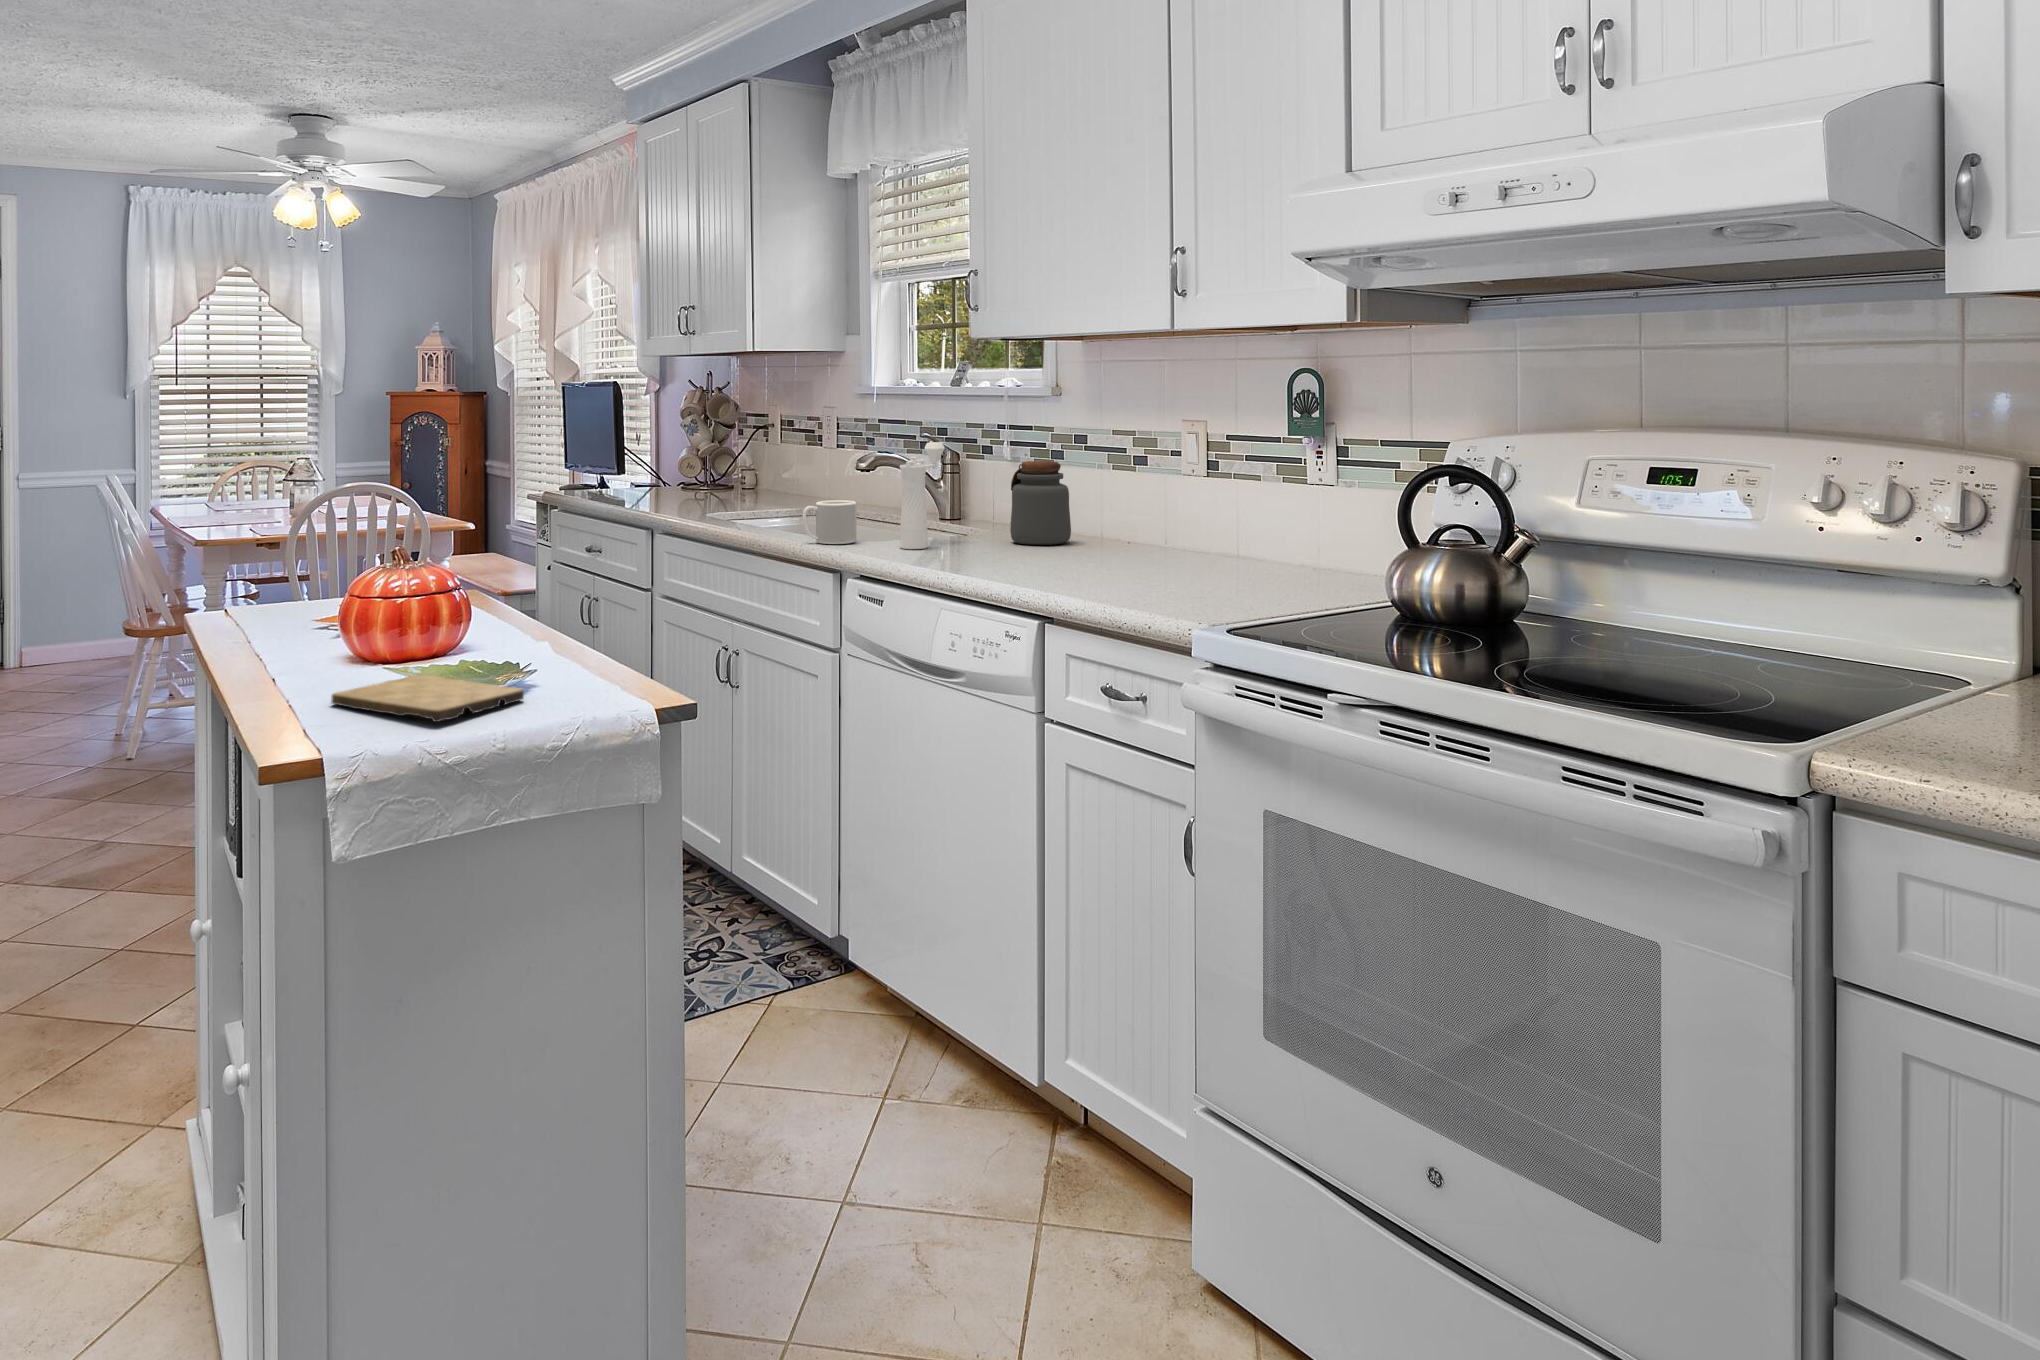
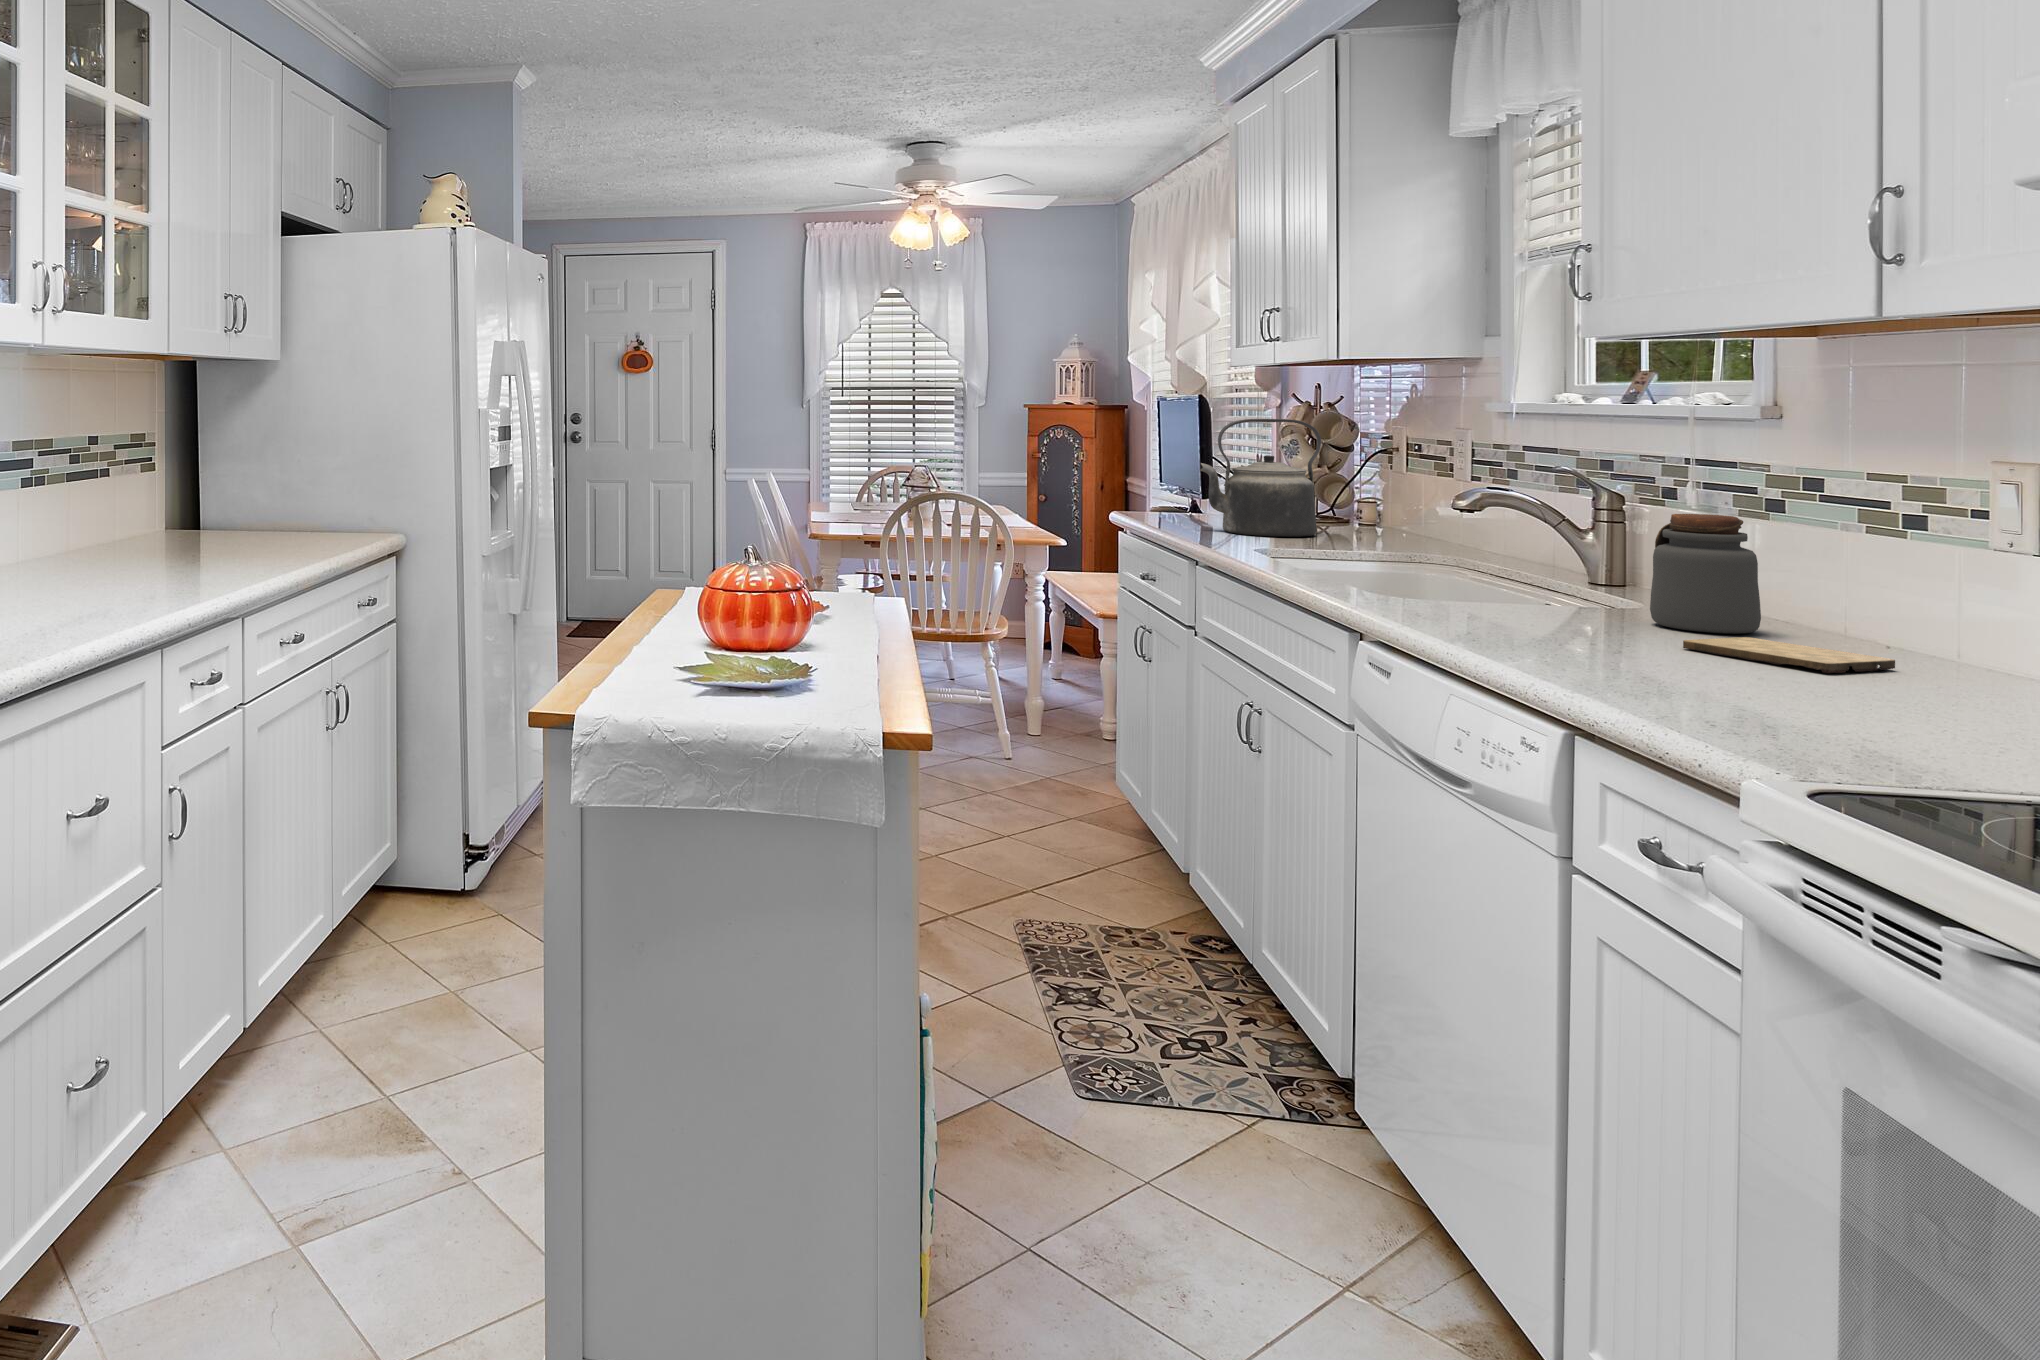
kettle: none [636,400,729,504] -> present [1200,419,1321,537]
pepper mill: present [900,442,945,549] -> none [1457,480,1541,616]
mug: present [803,500,857,544] -> none [1329,544,1406,599]
cutting board: present [331,675,524,722] -> present [1683,637,1895,673]

